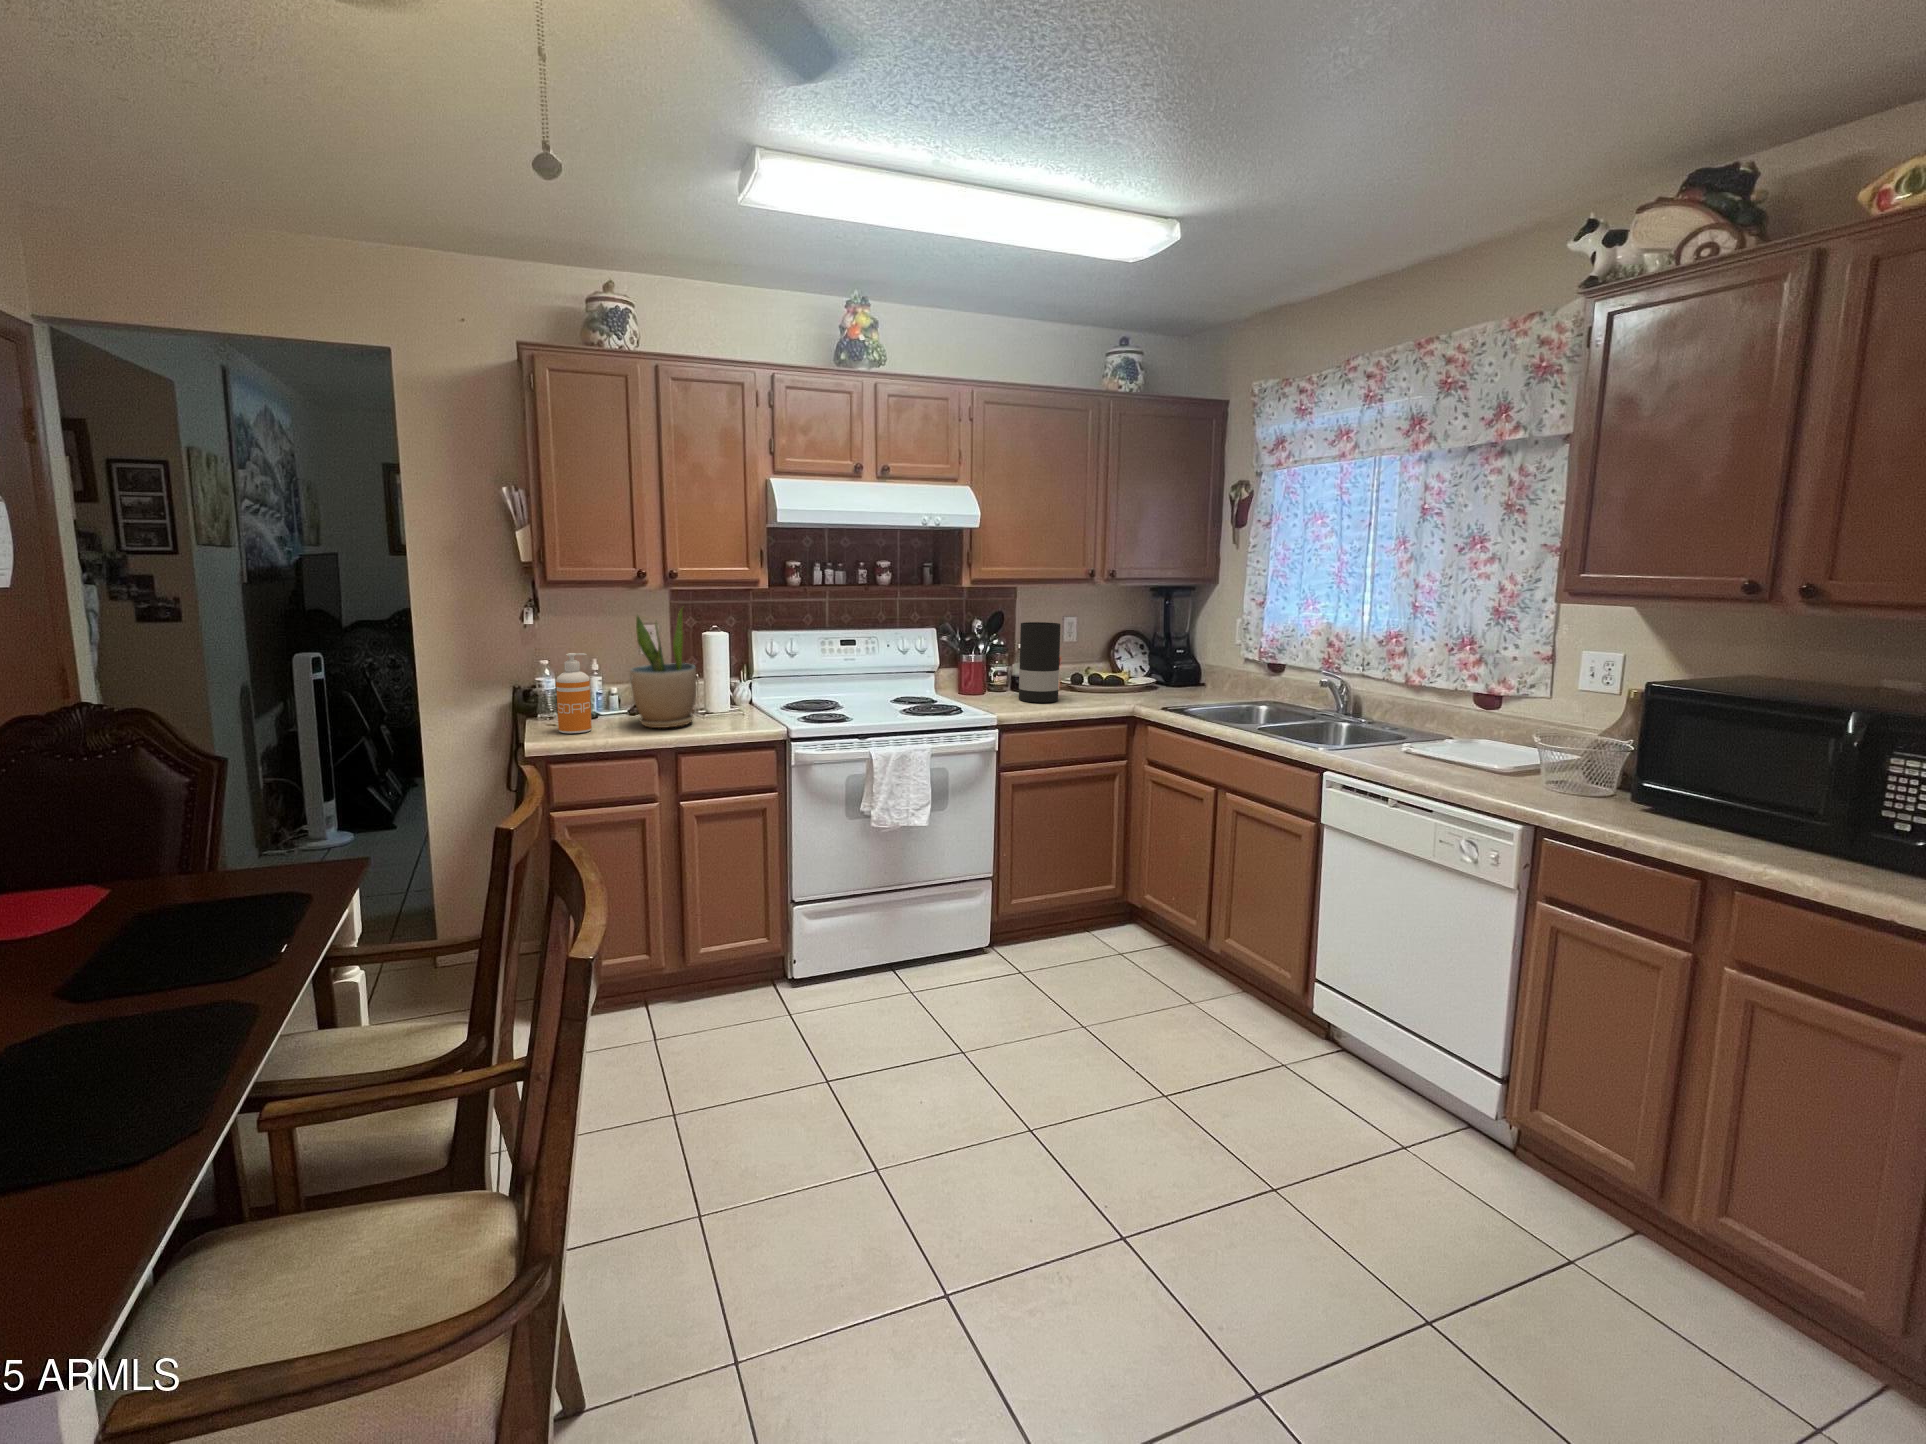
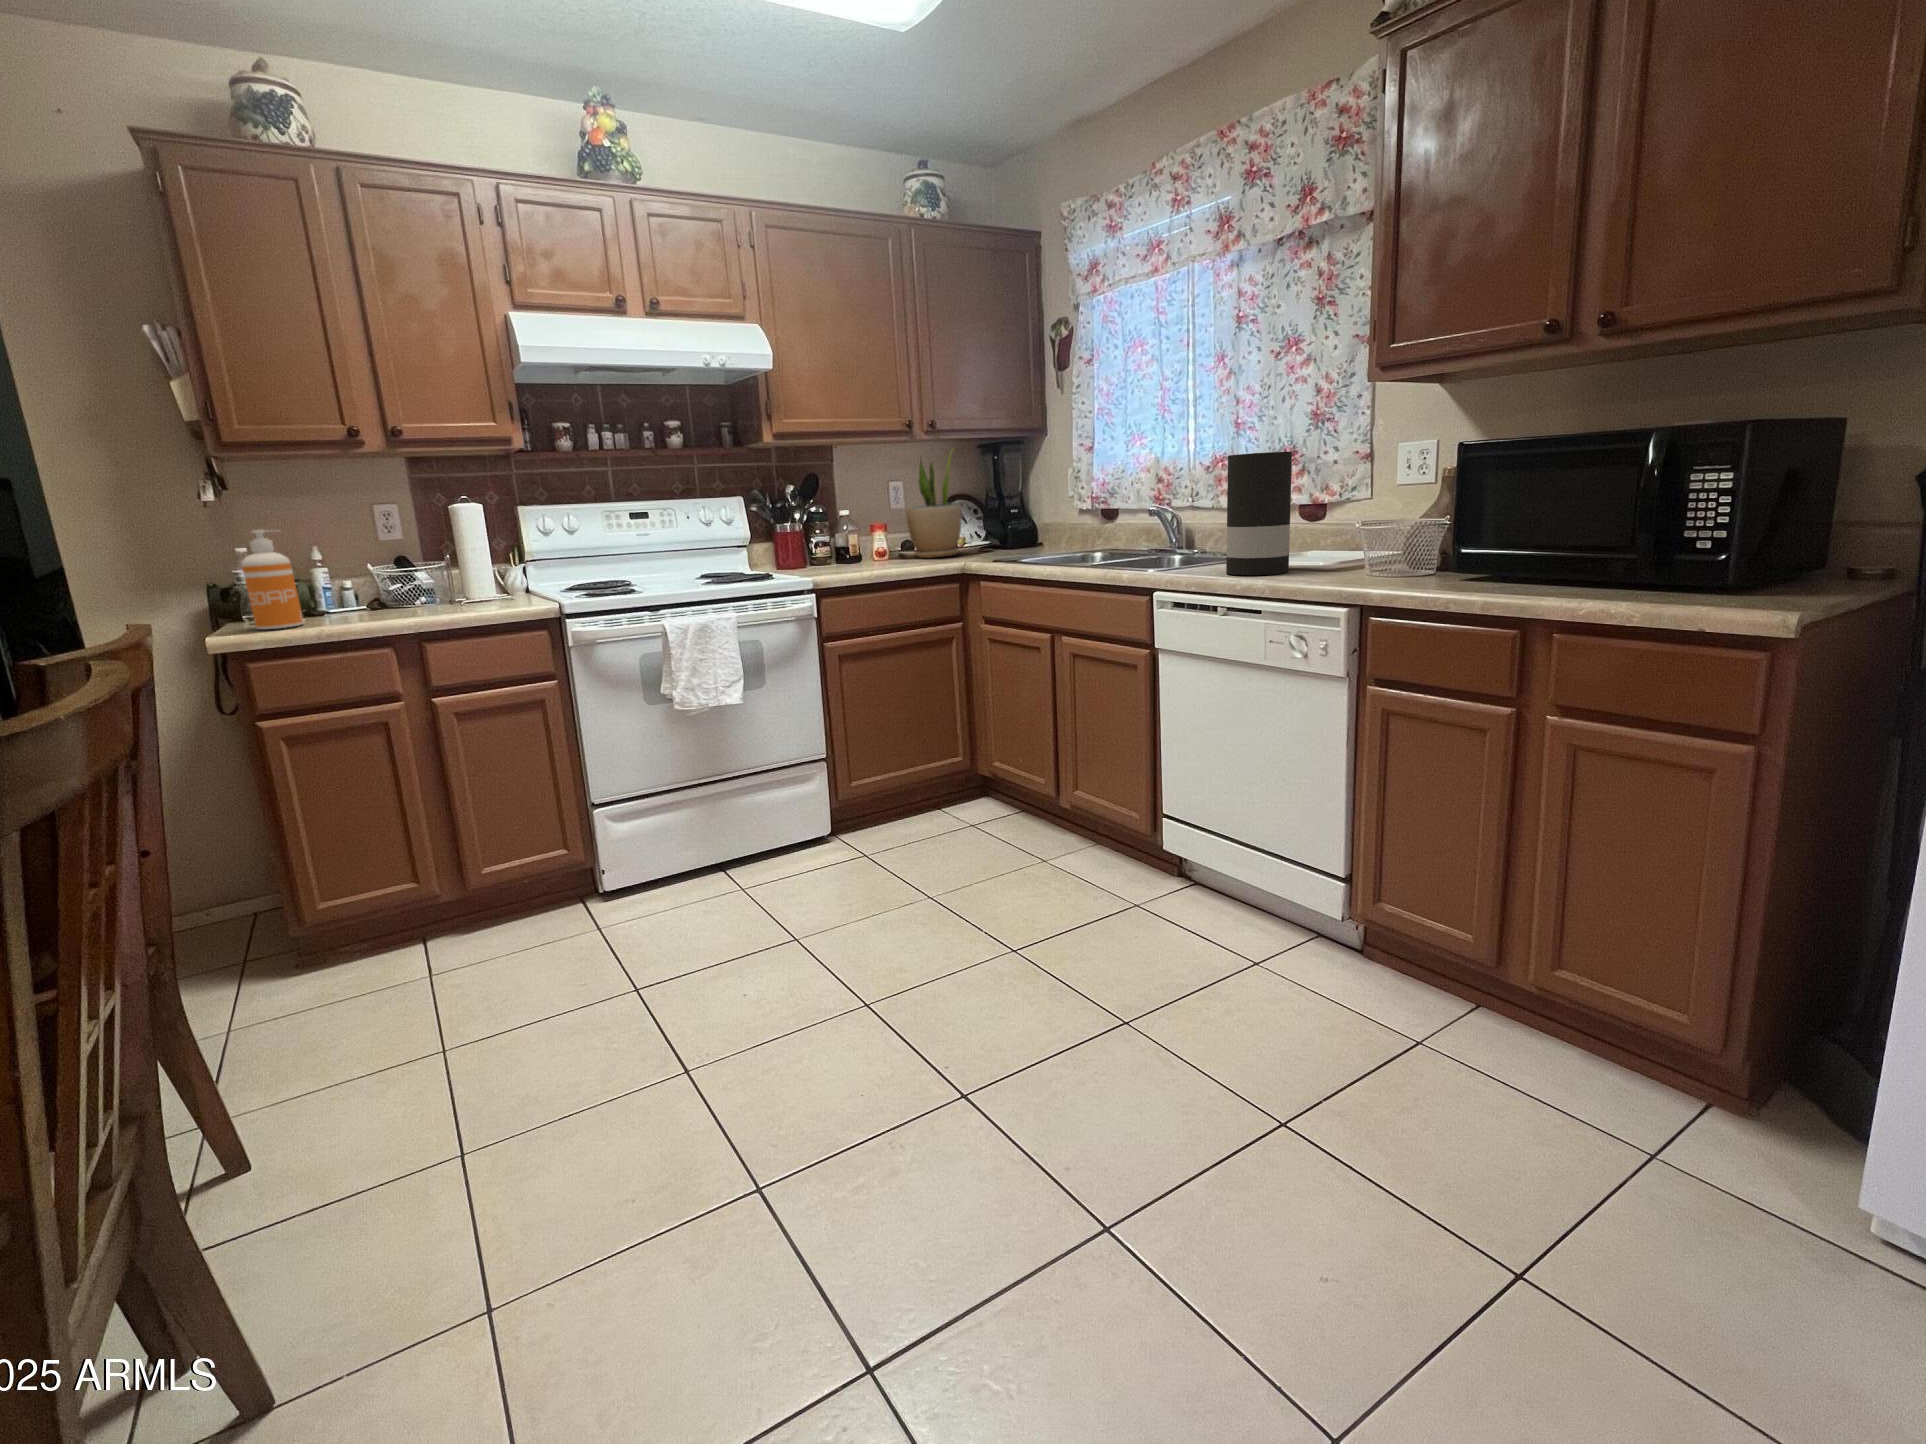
potted plant: present [630,610,696,728] -> present [905,456,961,558]
vase: present [1019,622,1060,702] -> present [1226,452,1292,575]

